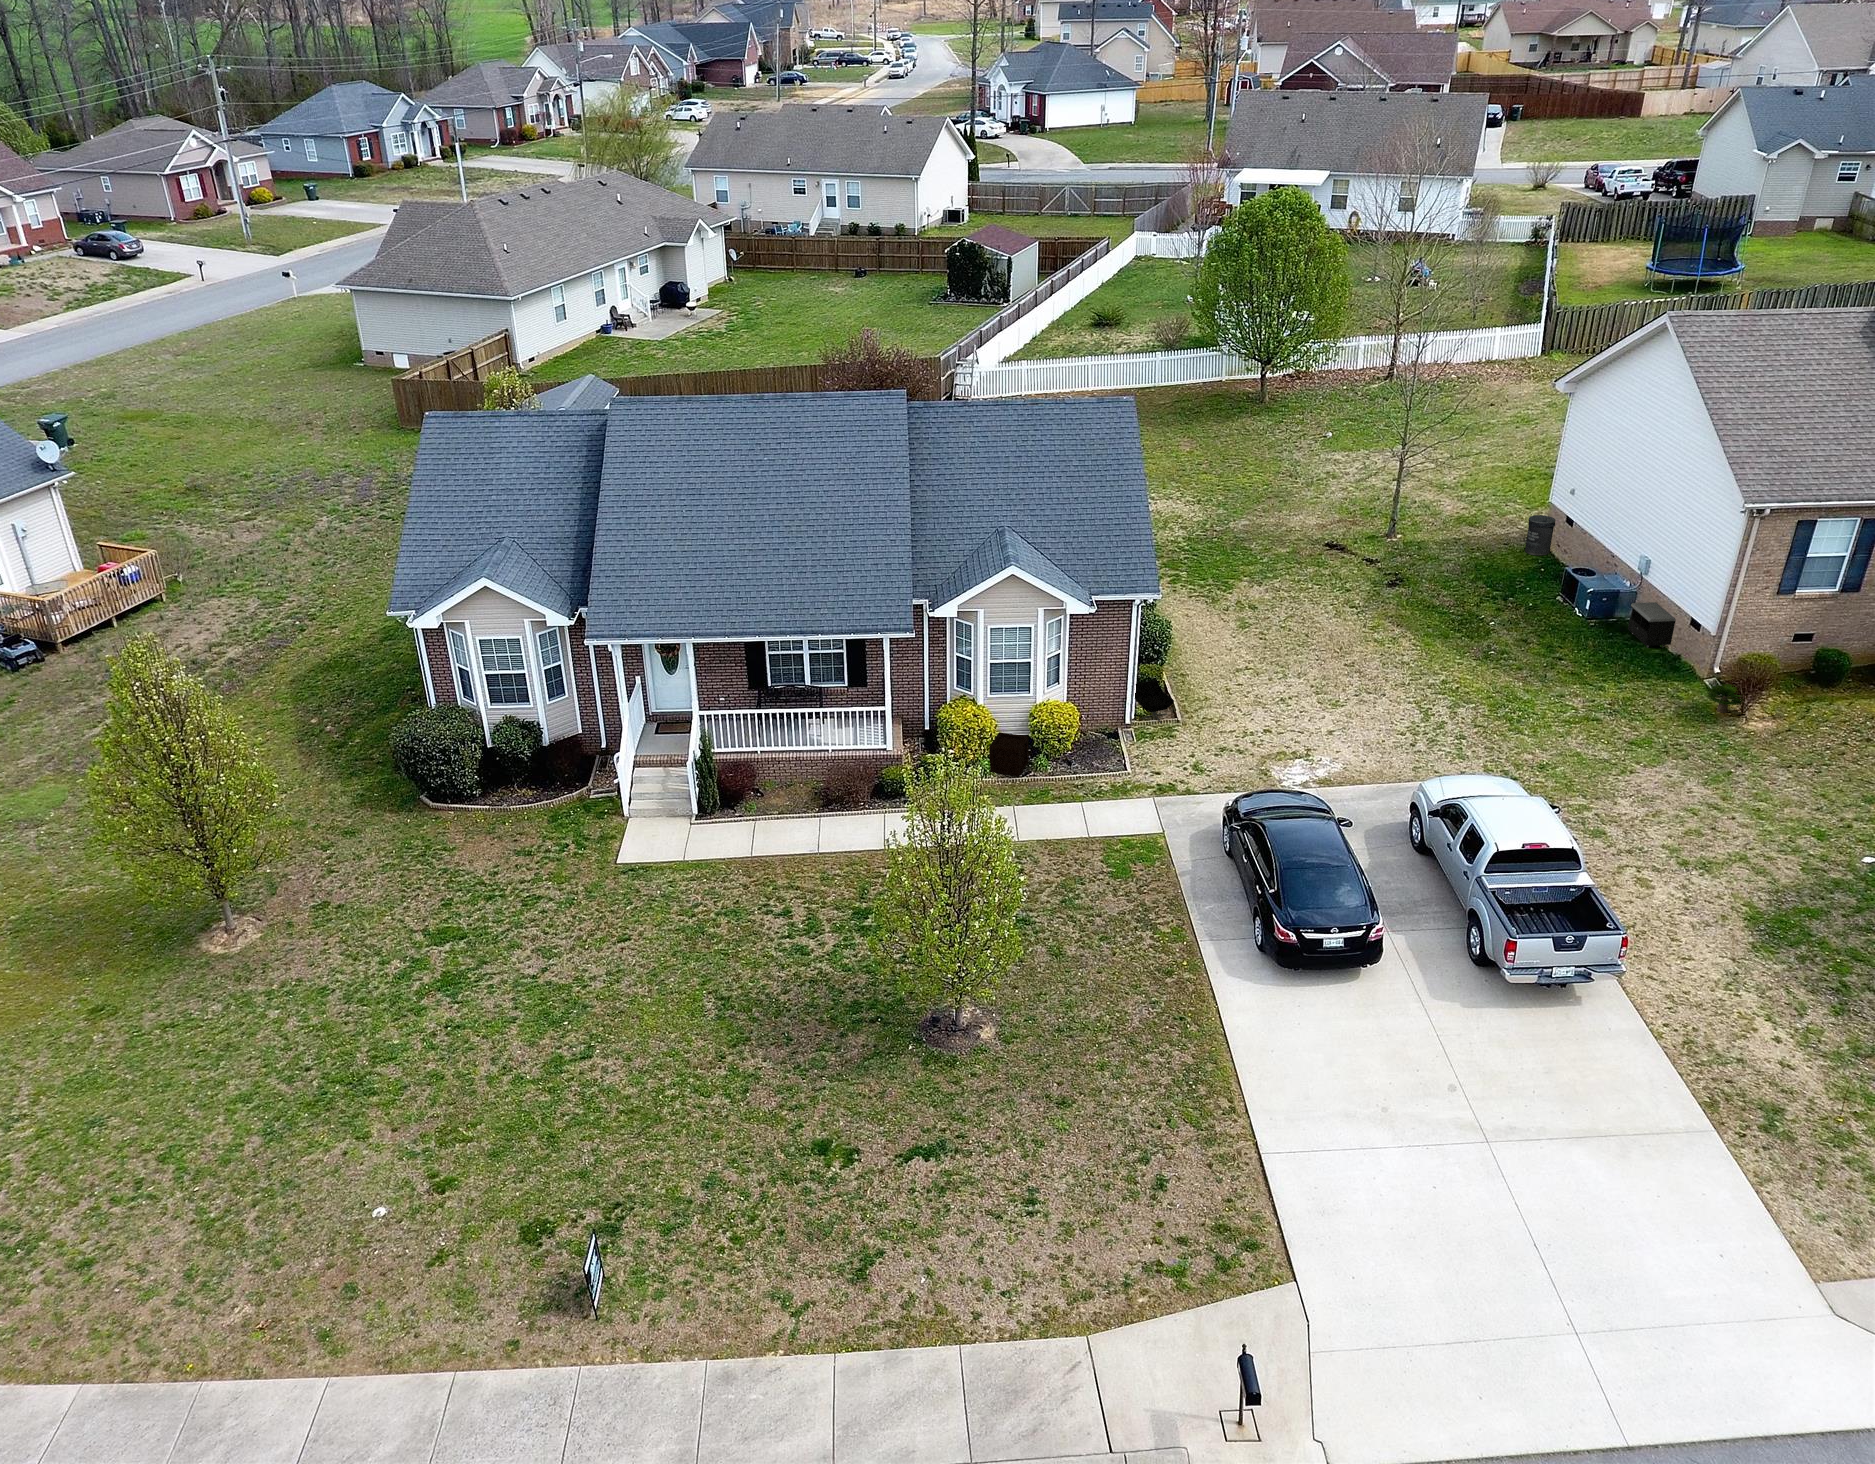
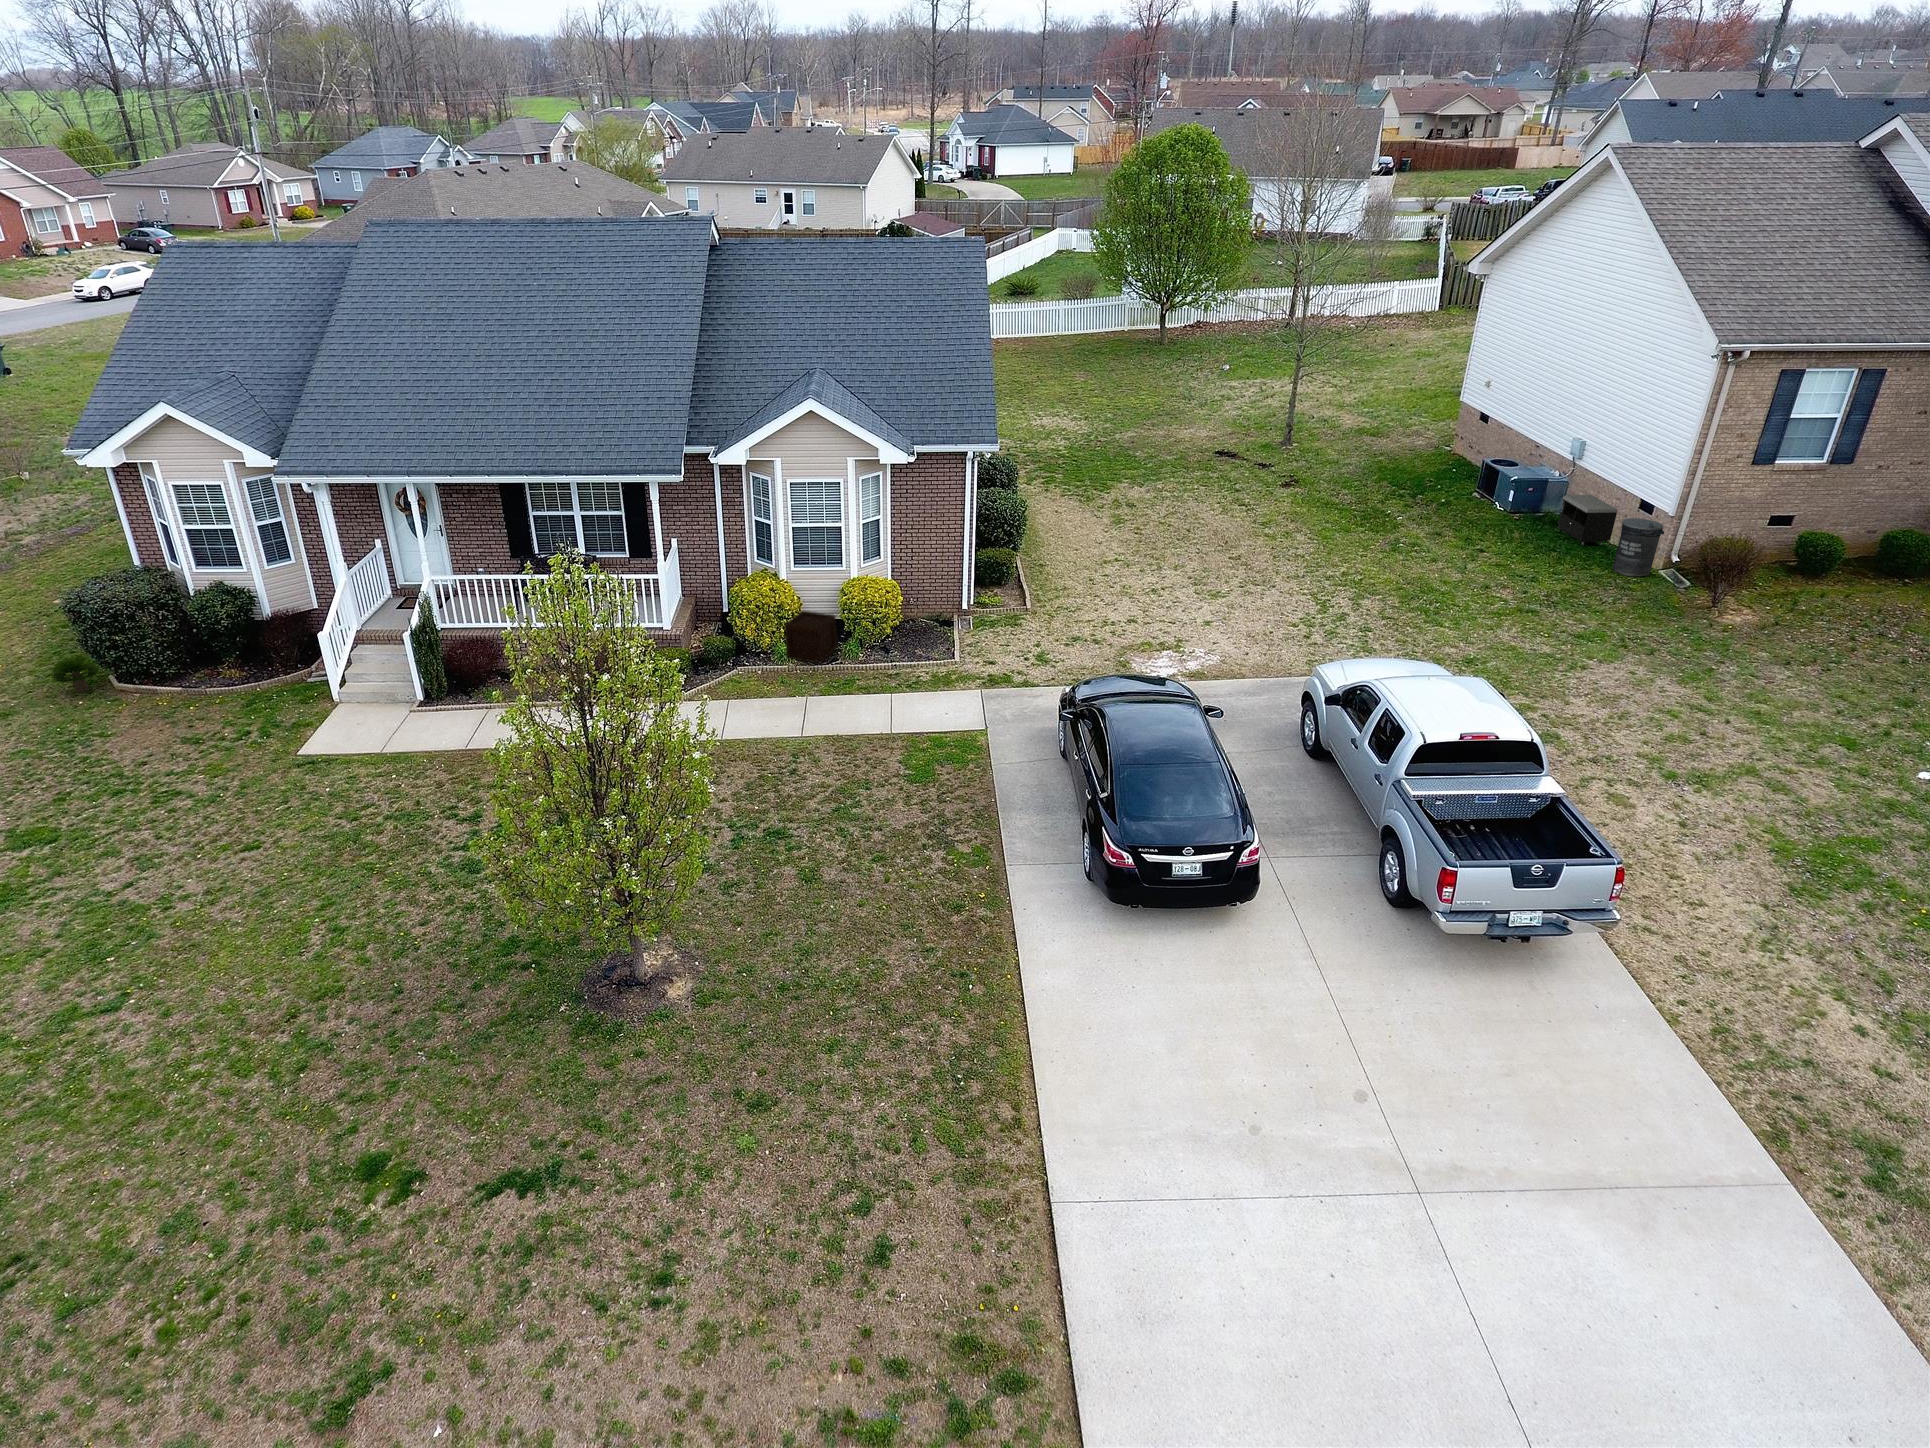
trash can: present [1525,515,1555,555] -> present [1612,518,1664,576]
lounge chair: present [1135,680,1174,723] -> none [977,562,1024,611]
potted plant: present [1707,684,1743,713] -> present [51,656,100,693]

